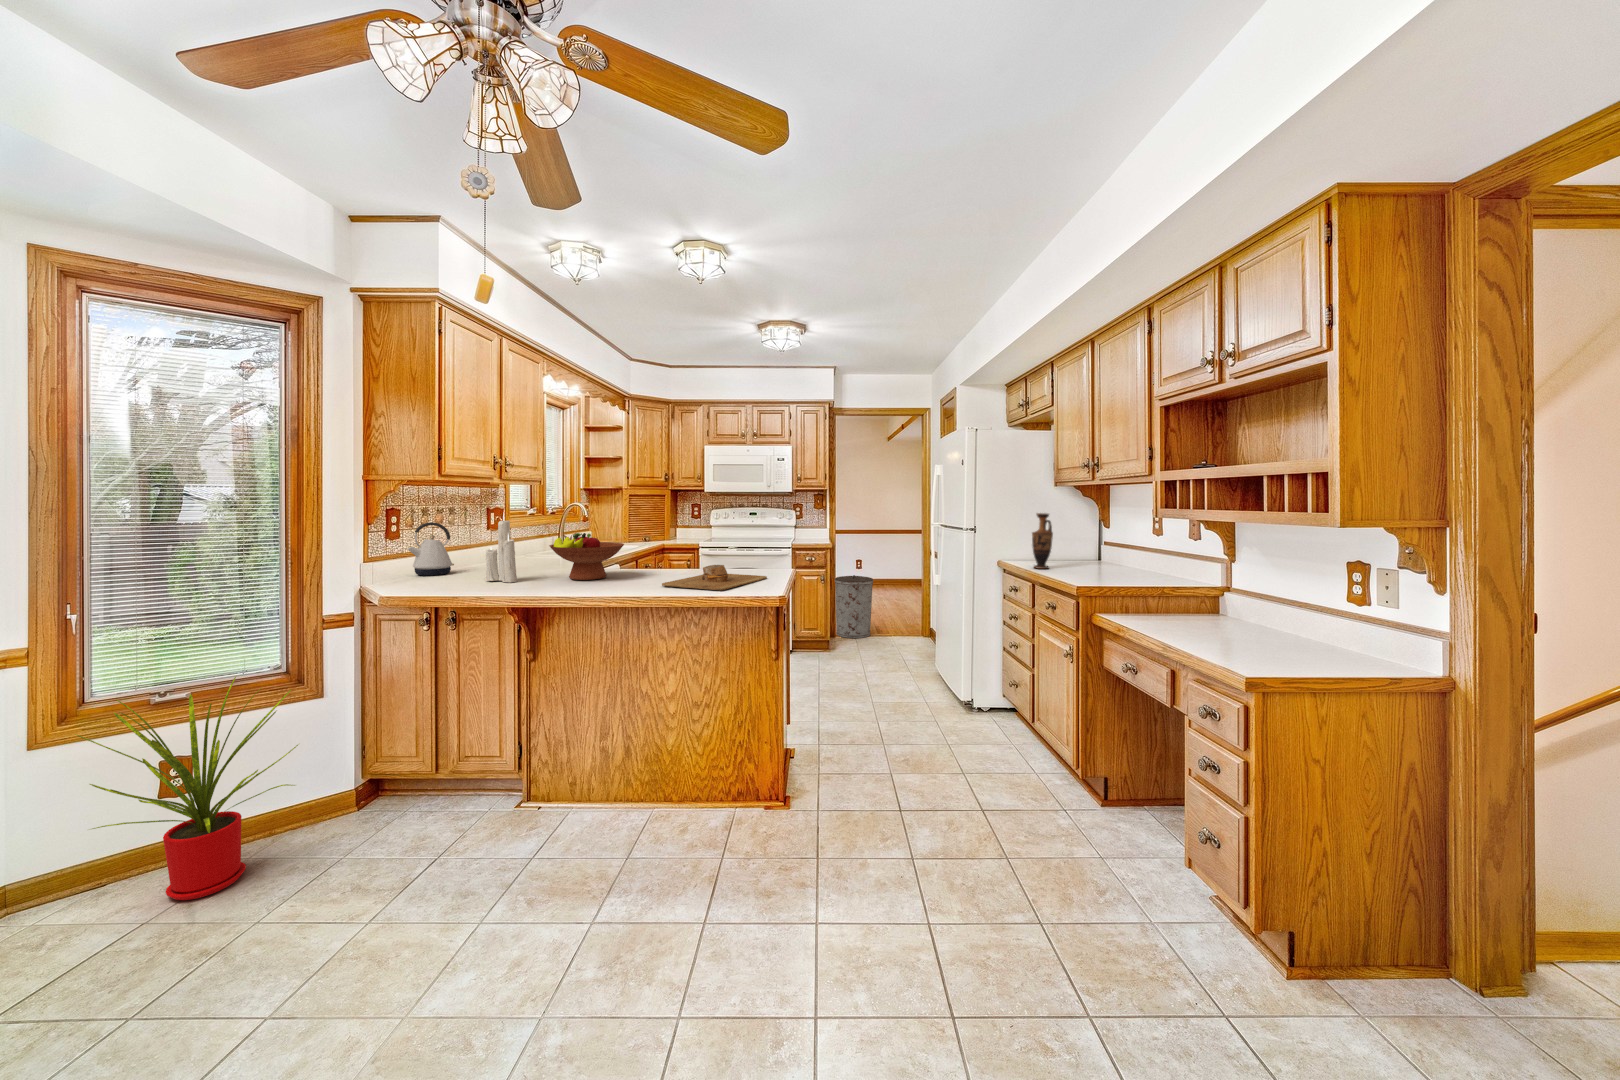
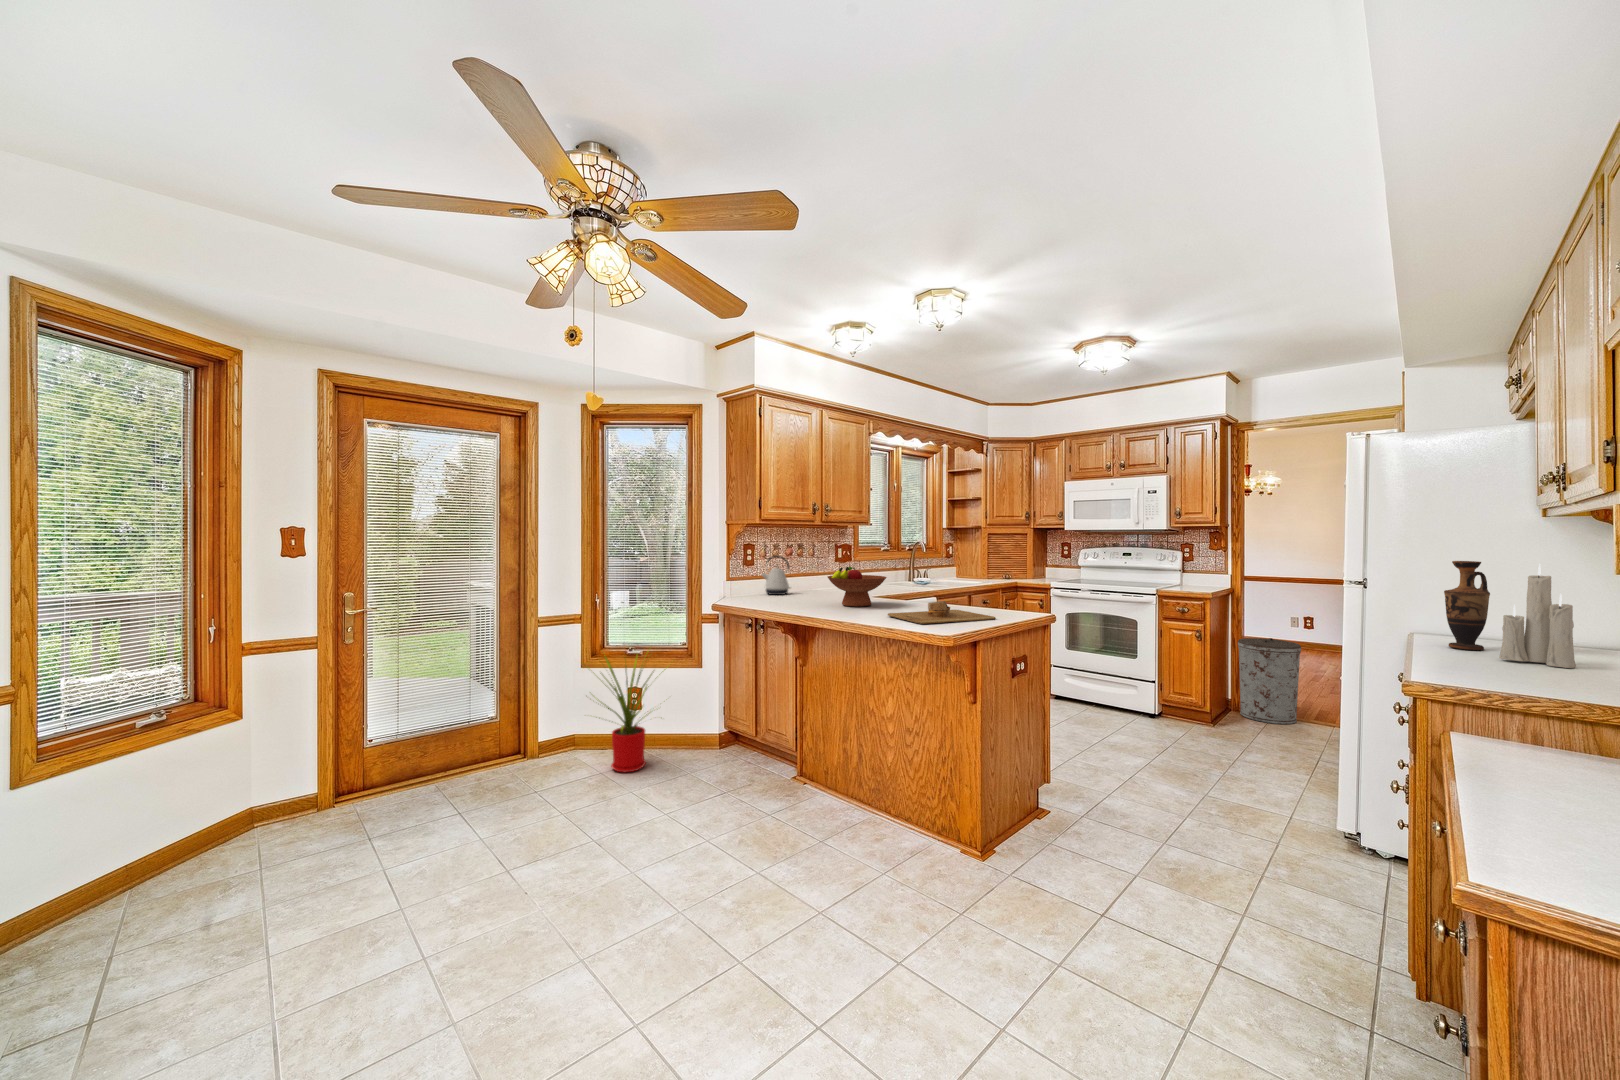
candle: present [485,515,518,583] -> present [1499,564,1576,668]

